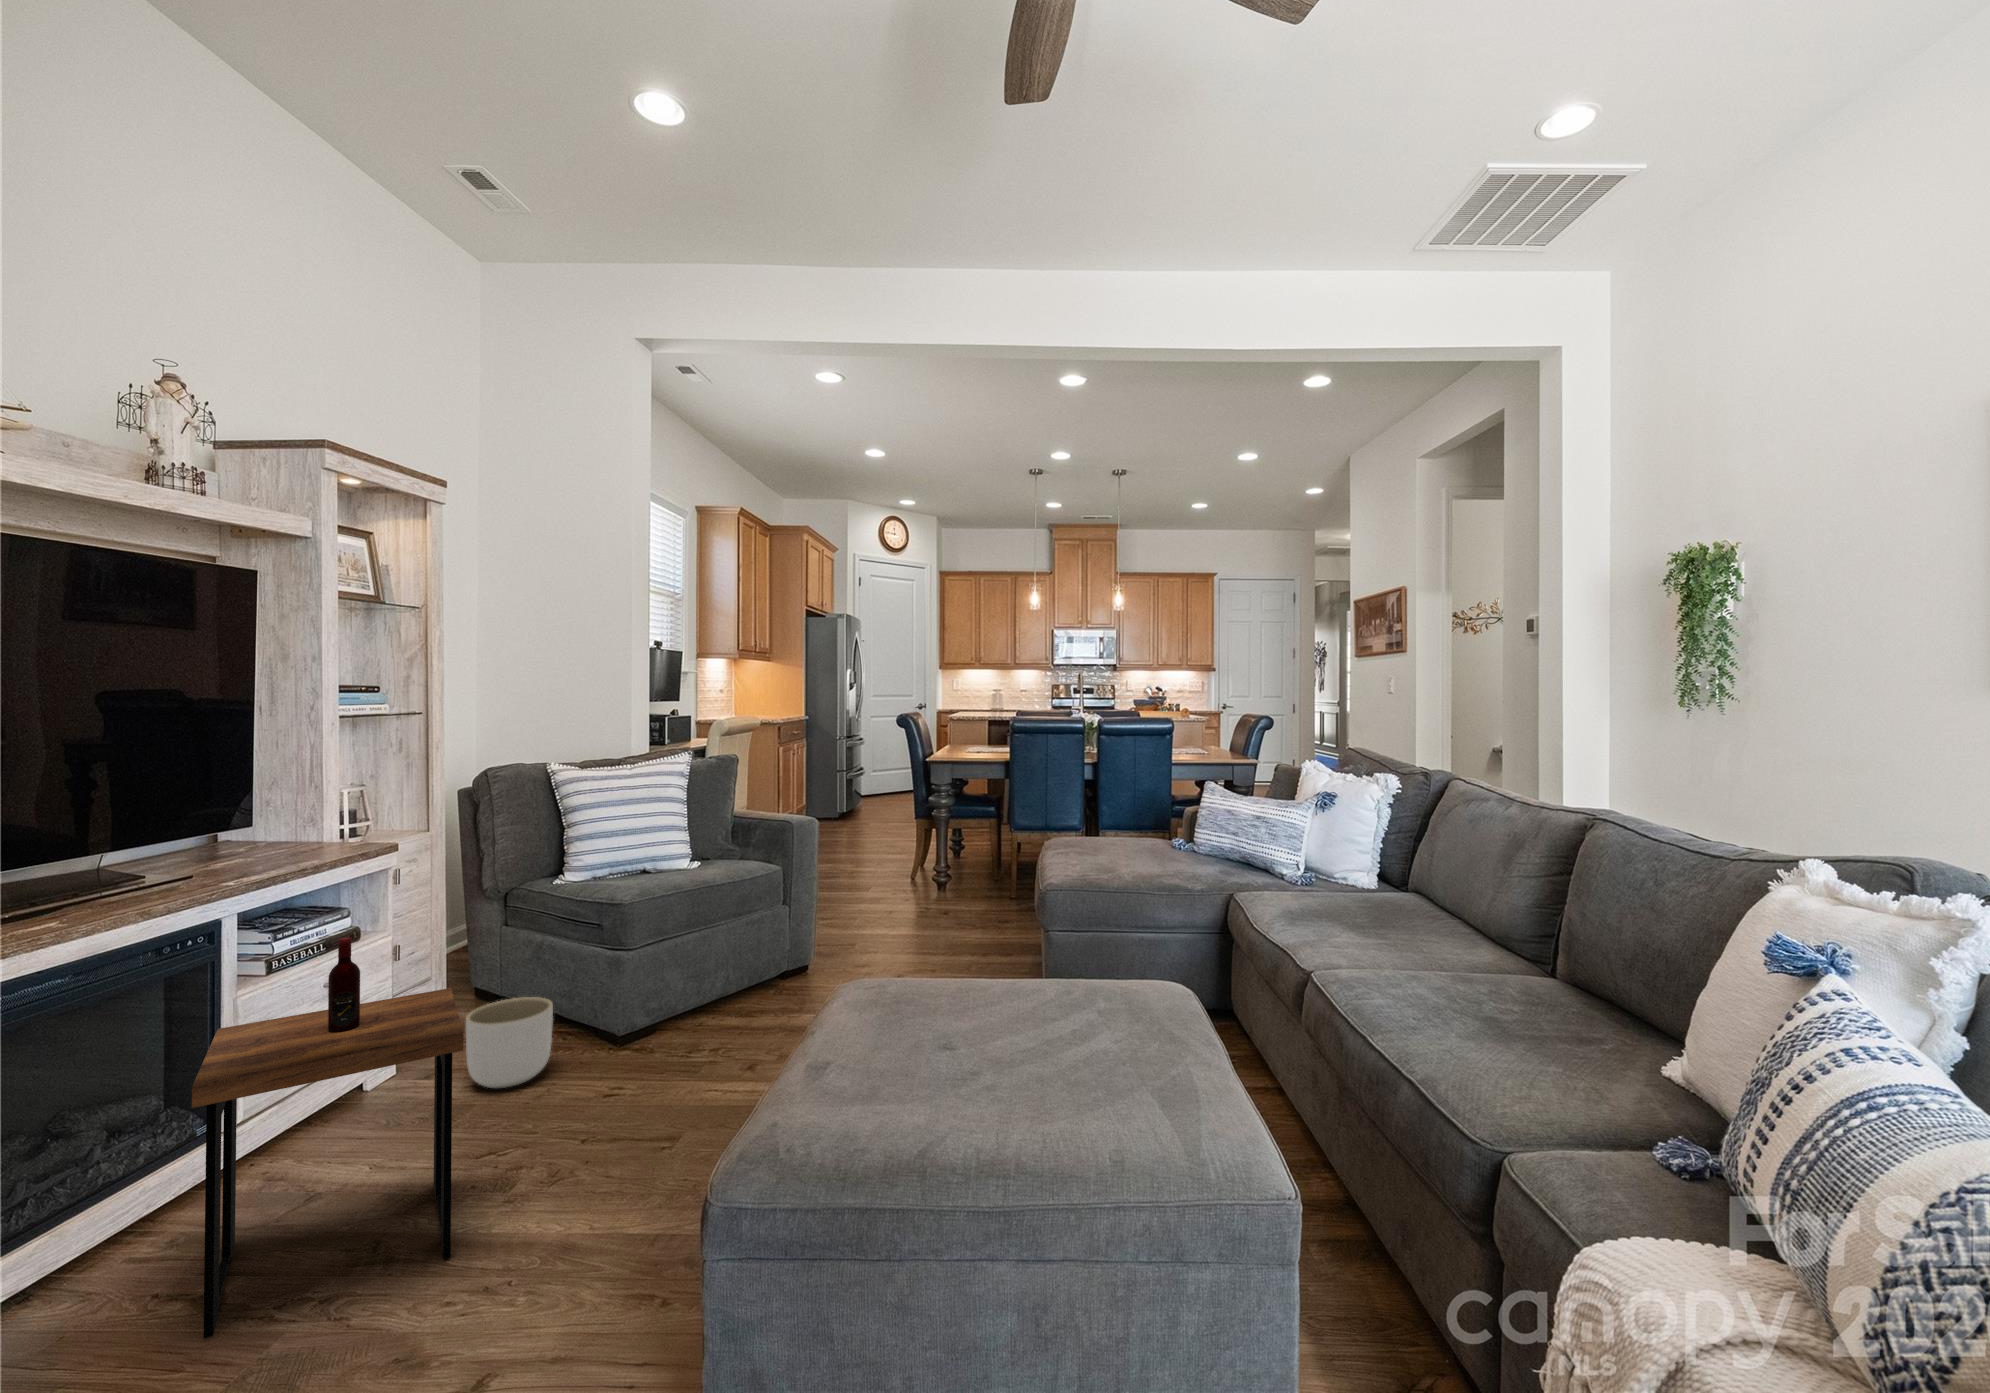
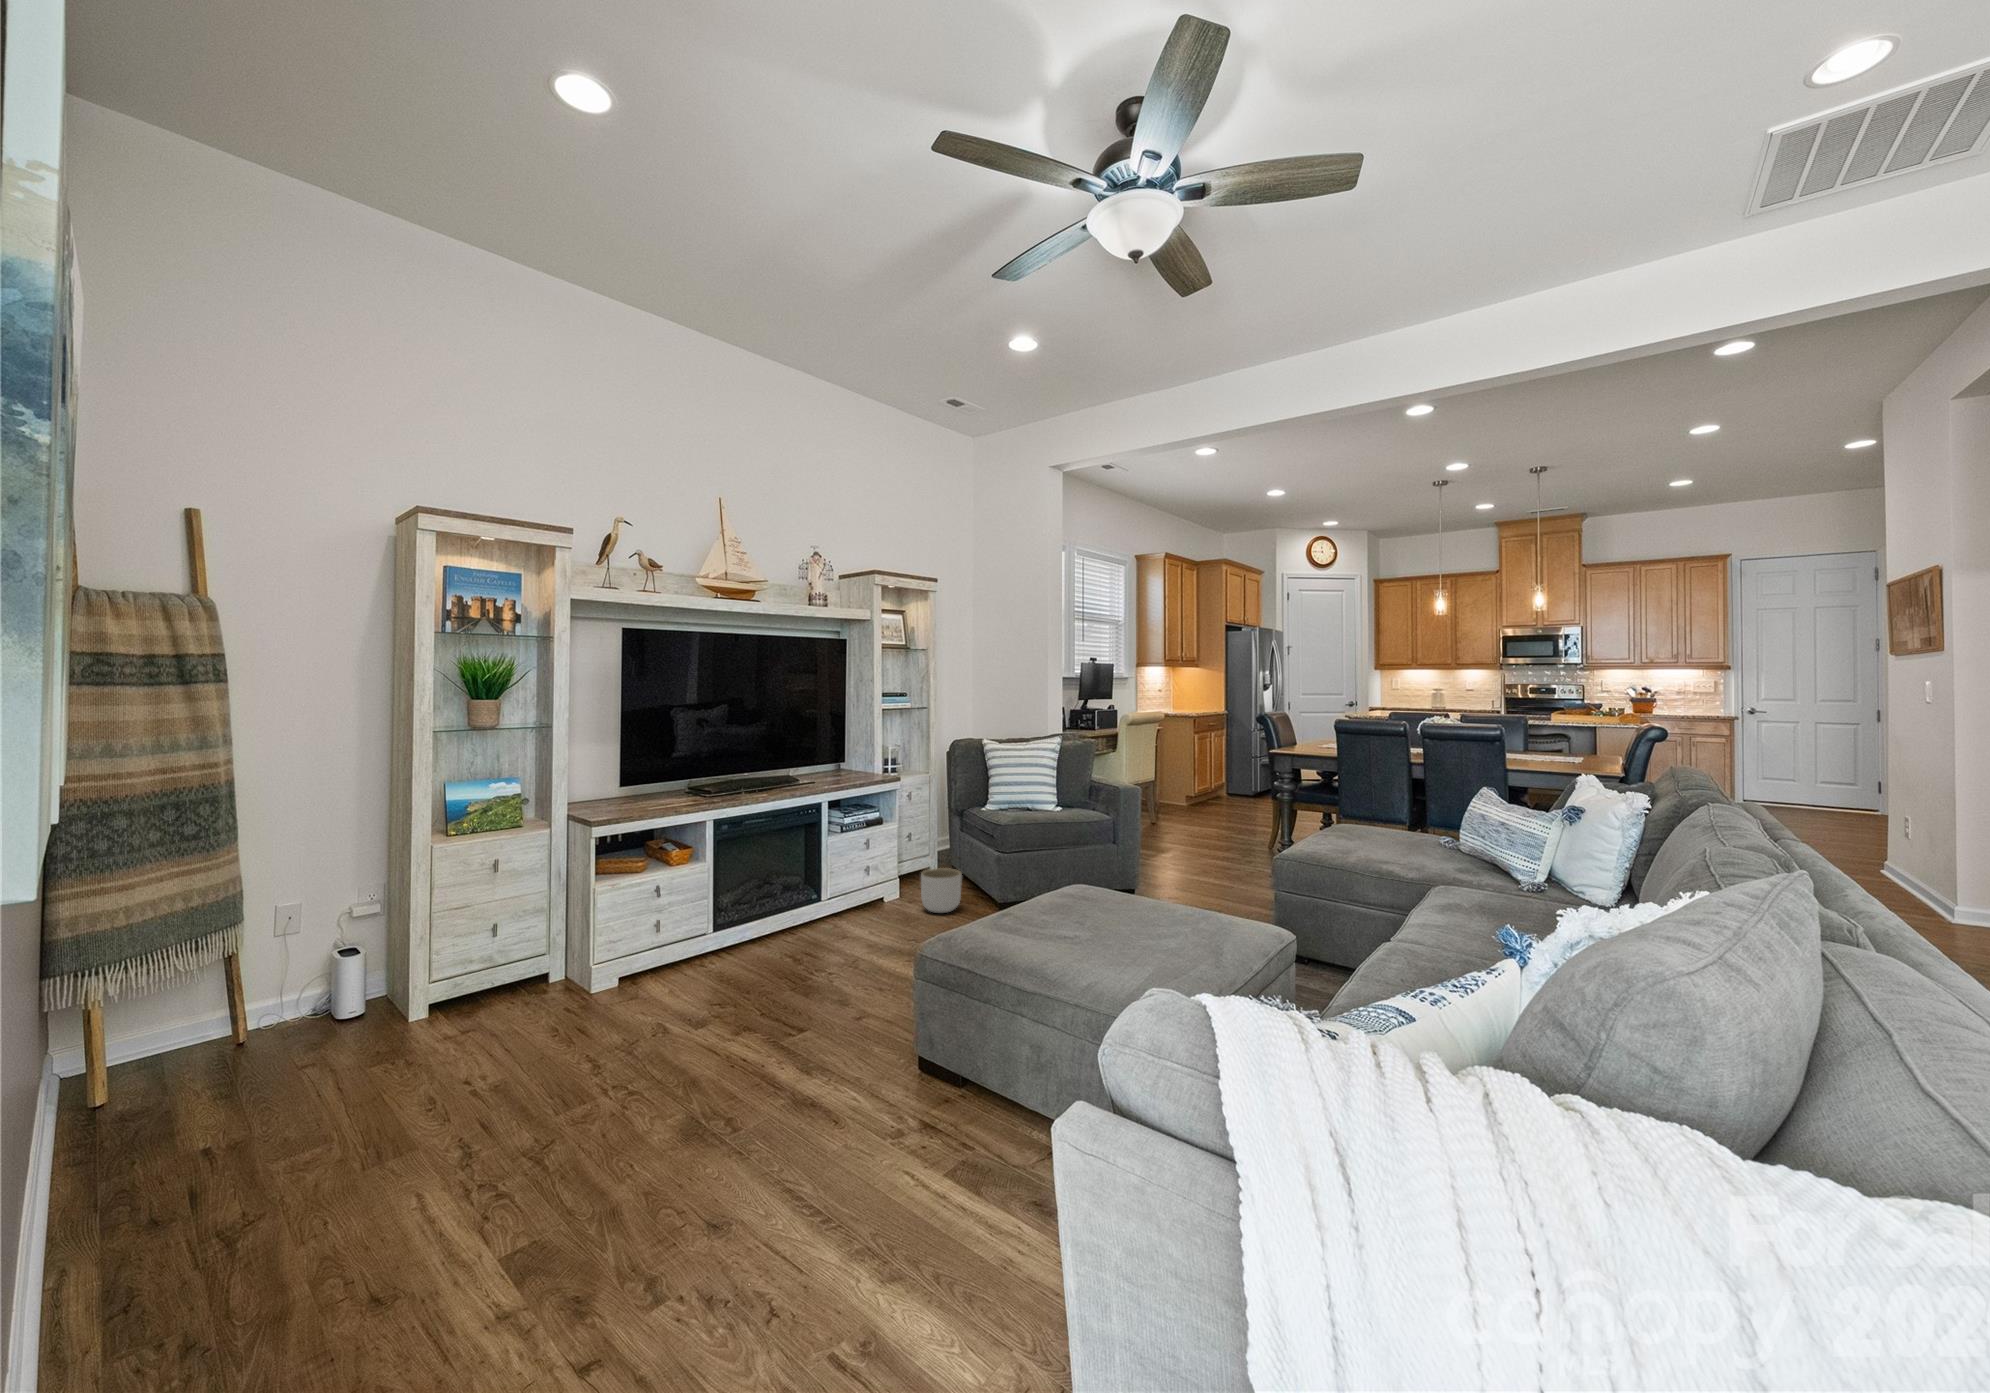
side table: present [192,937,464,1338] -> none [789,816,894,968]

